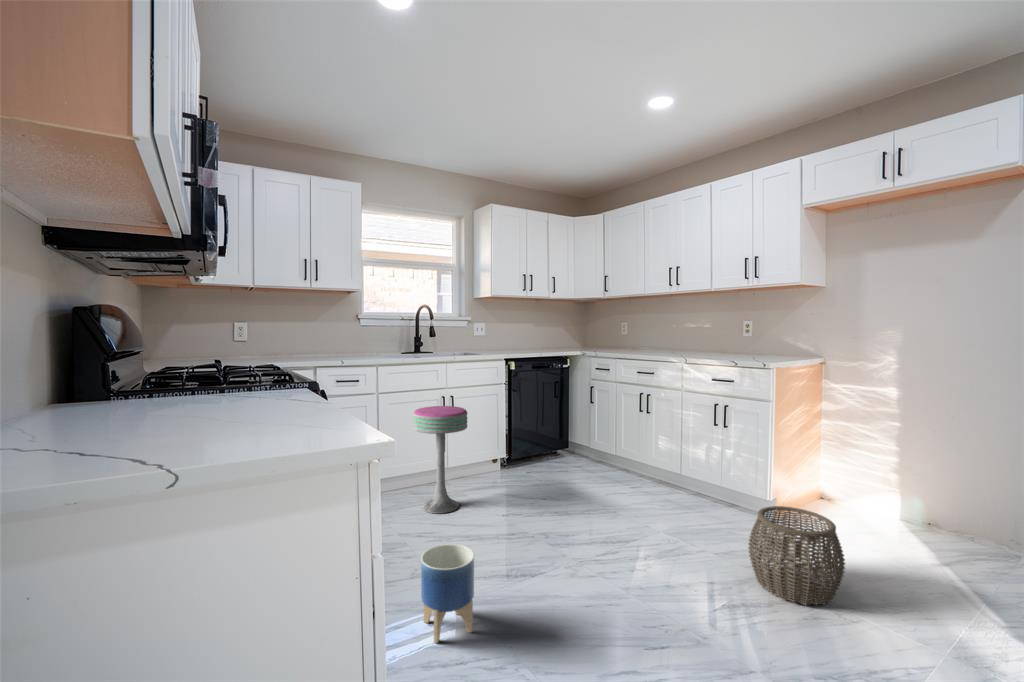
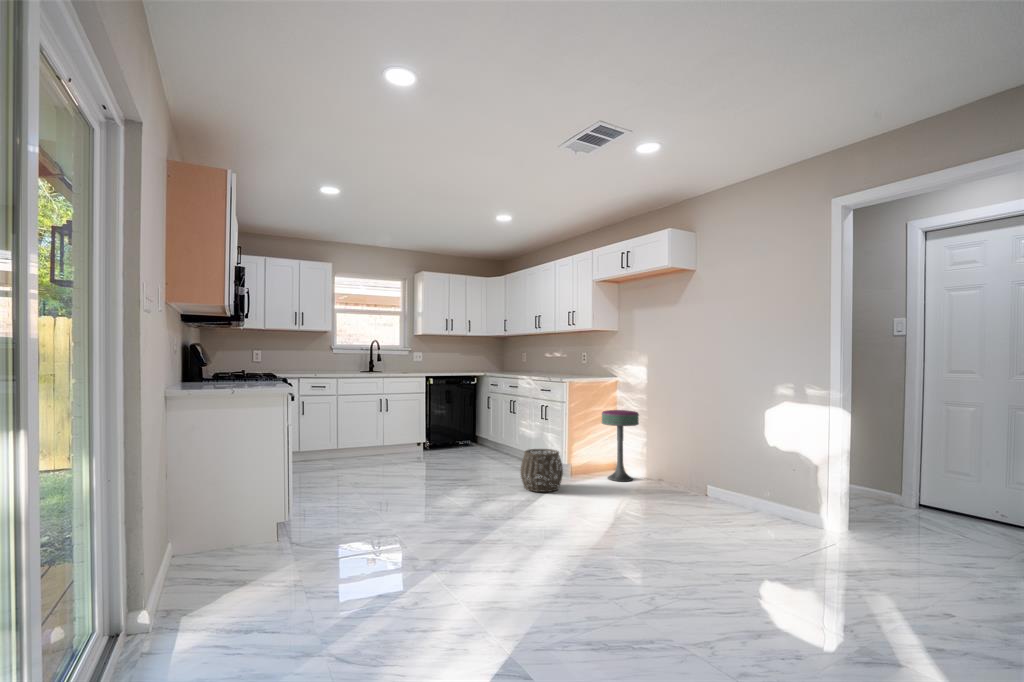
bar stool: present [413,406,467,513] -> present [602,410,639,481]
planter: present [421,544,474,643] -> none [343,457,369,497]

